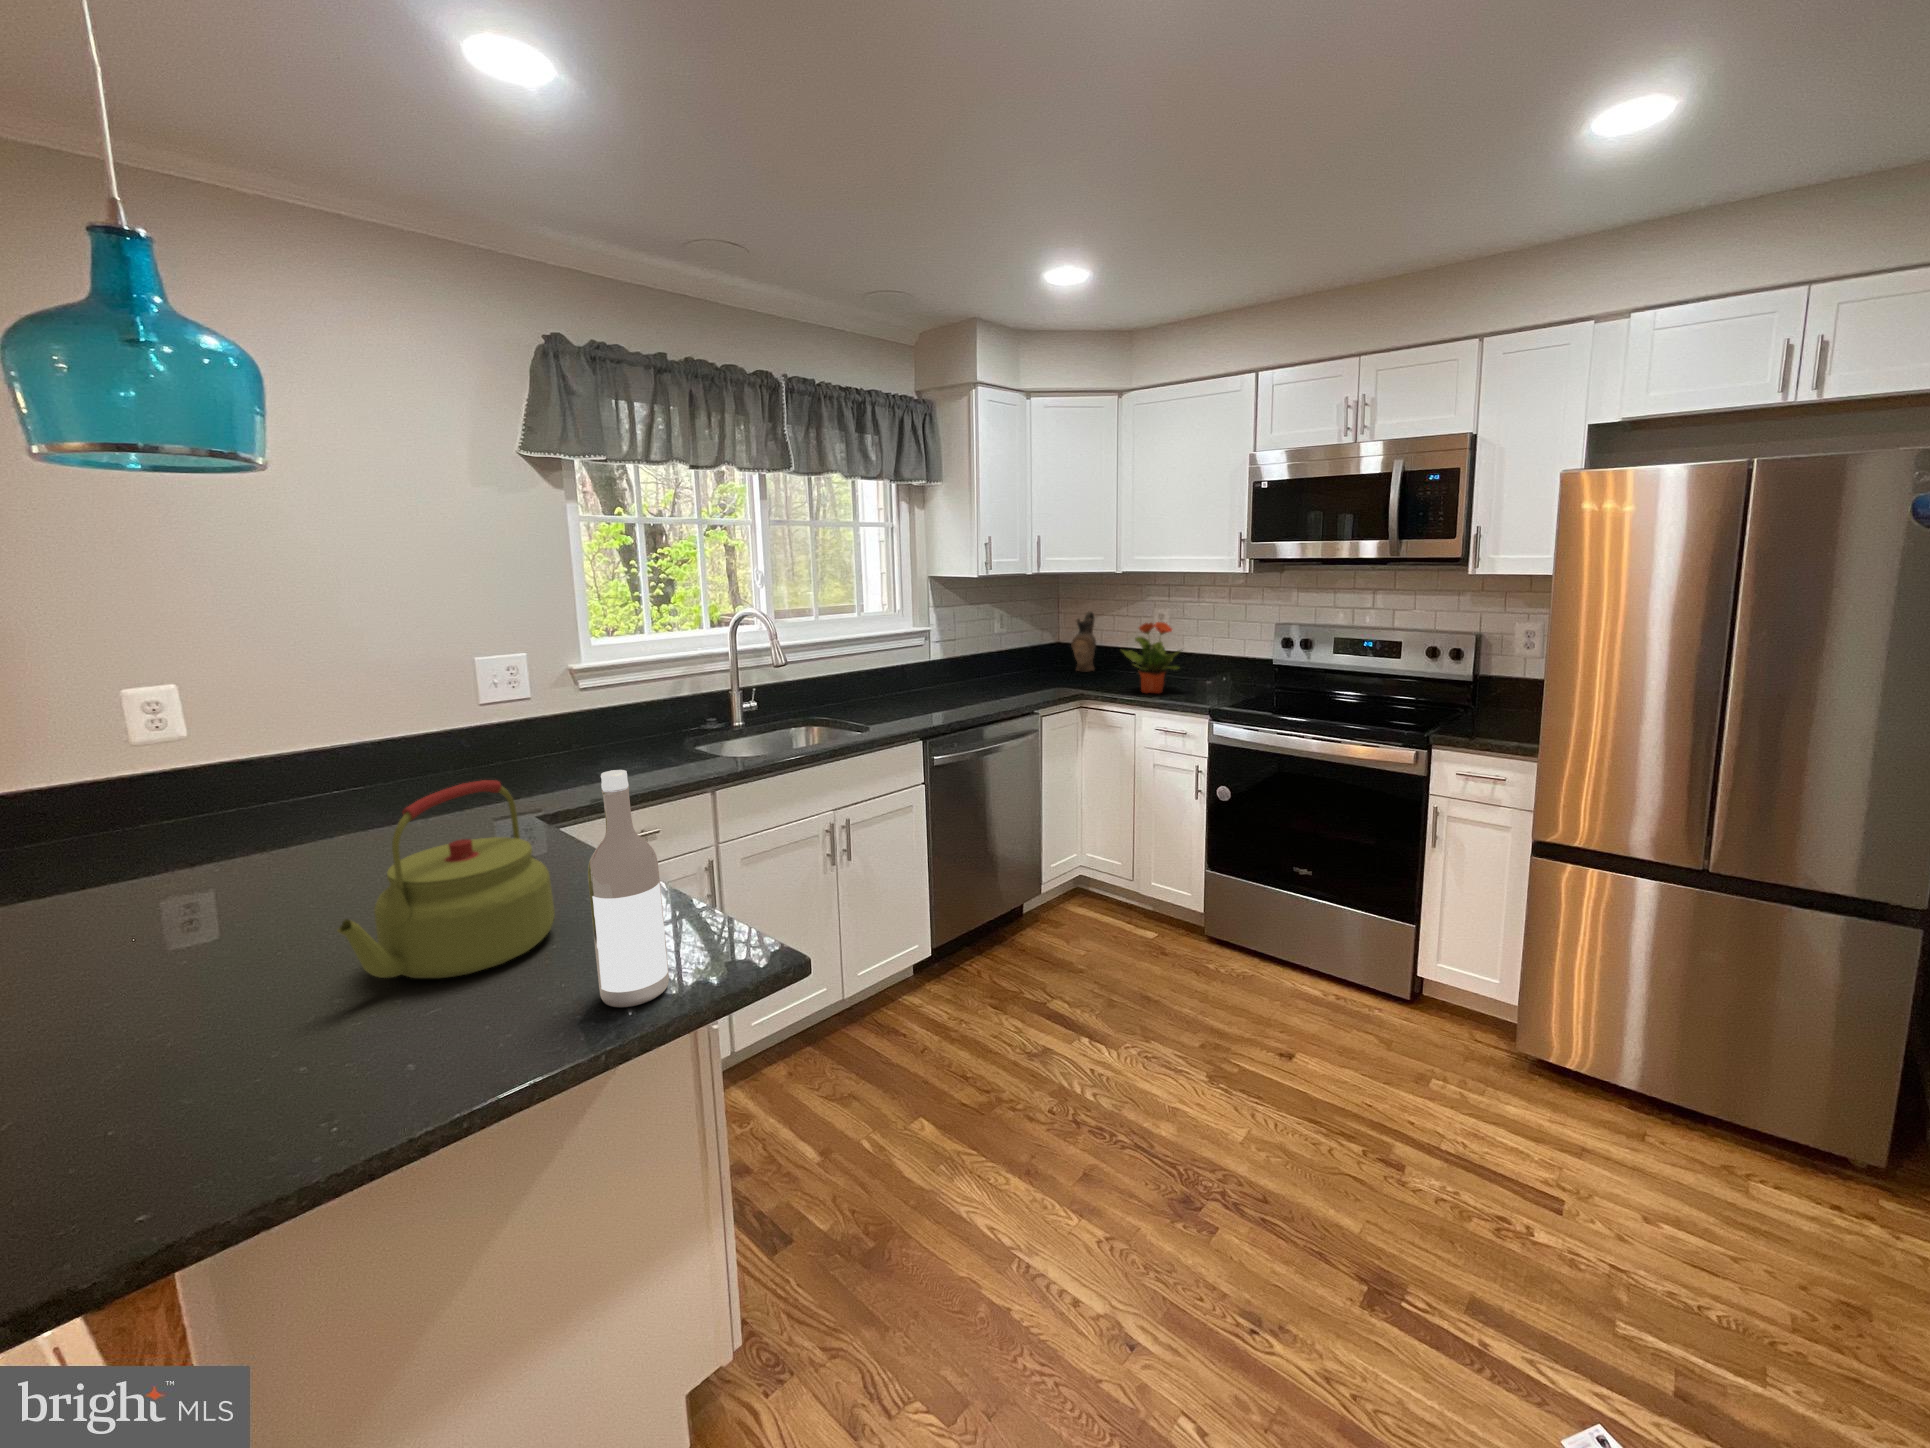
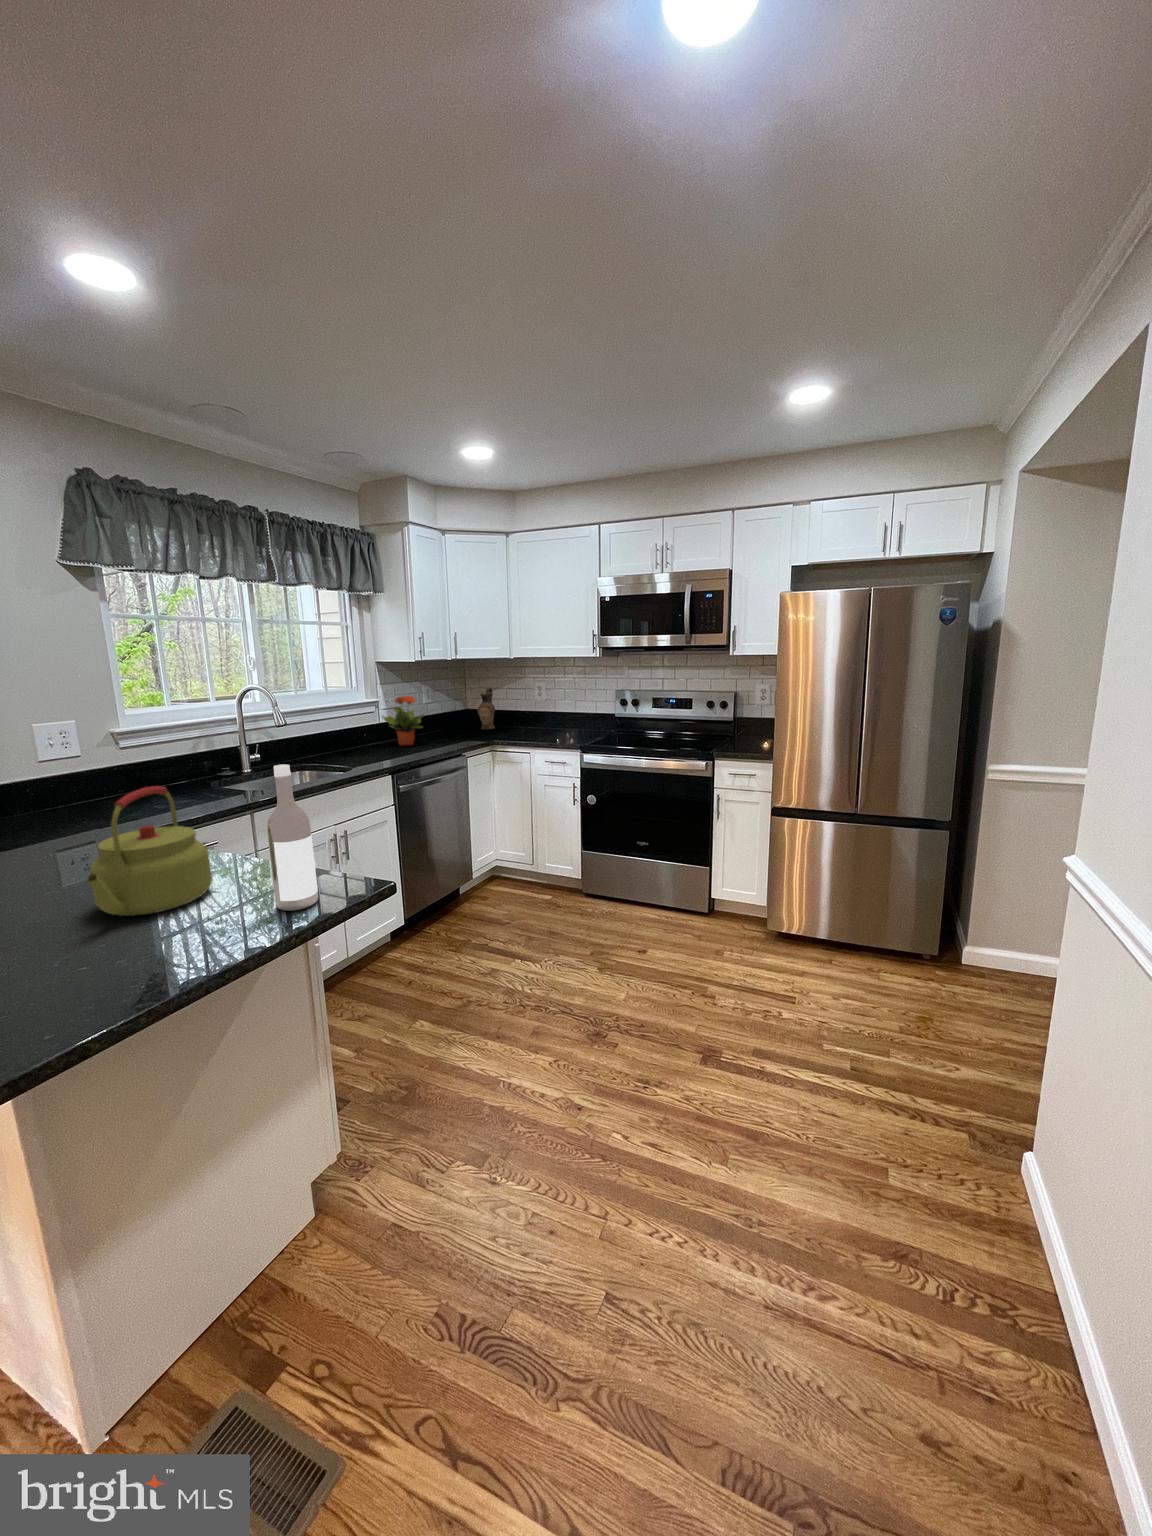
potted plant: present [1122,622,1181,693] -> present [382,696,424,746]

